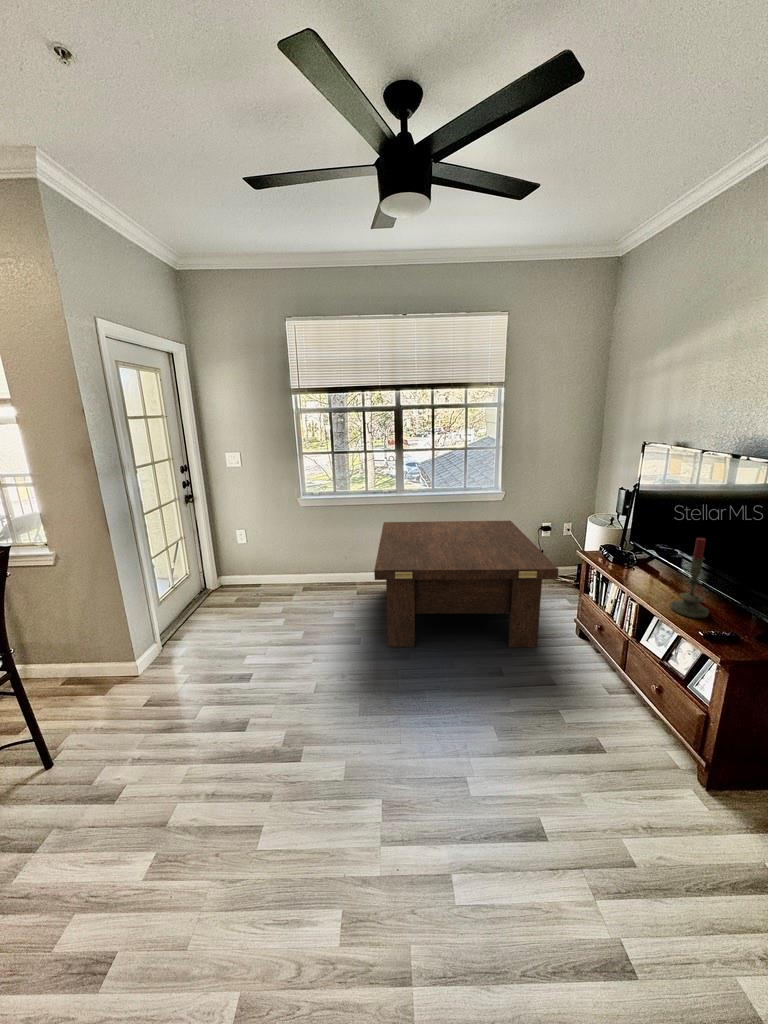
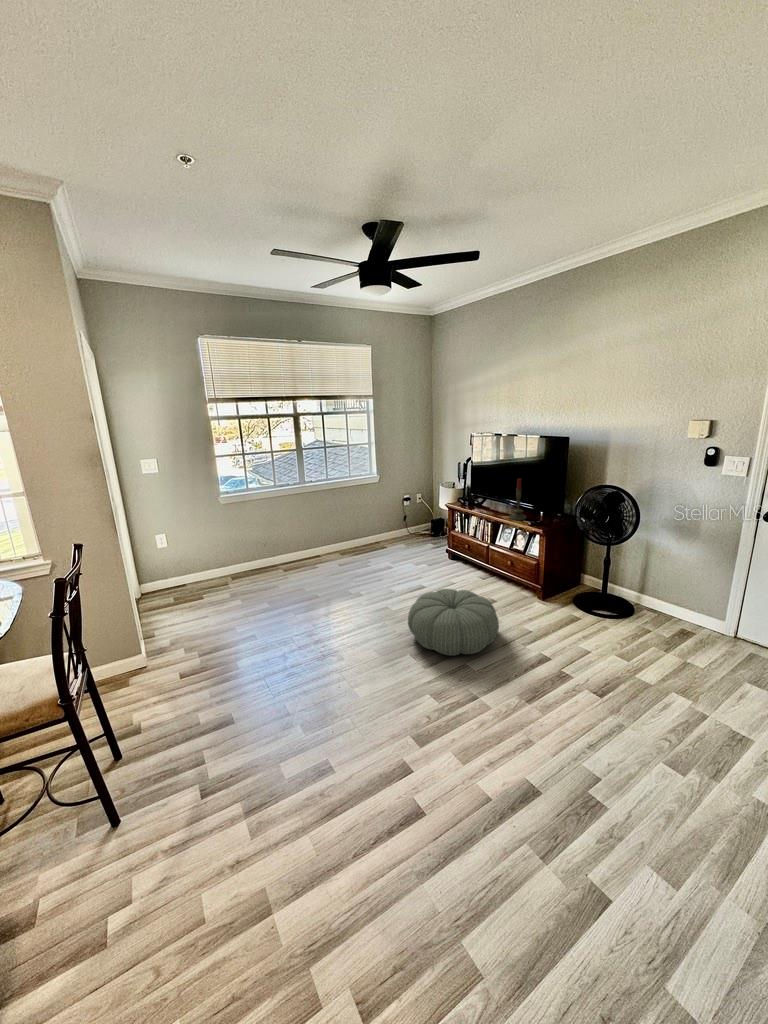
coffee table: present [374,521,558,647] -> none [296,495,444,594]
pouf: none [396,700,558,864] -> present [408,589,499,656]

